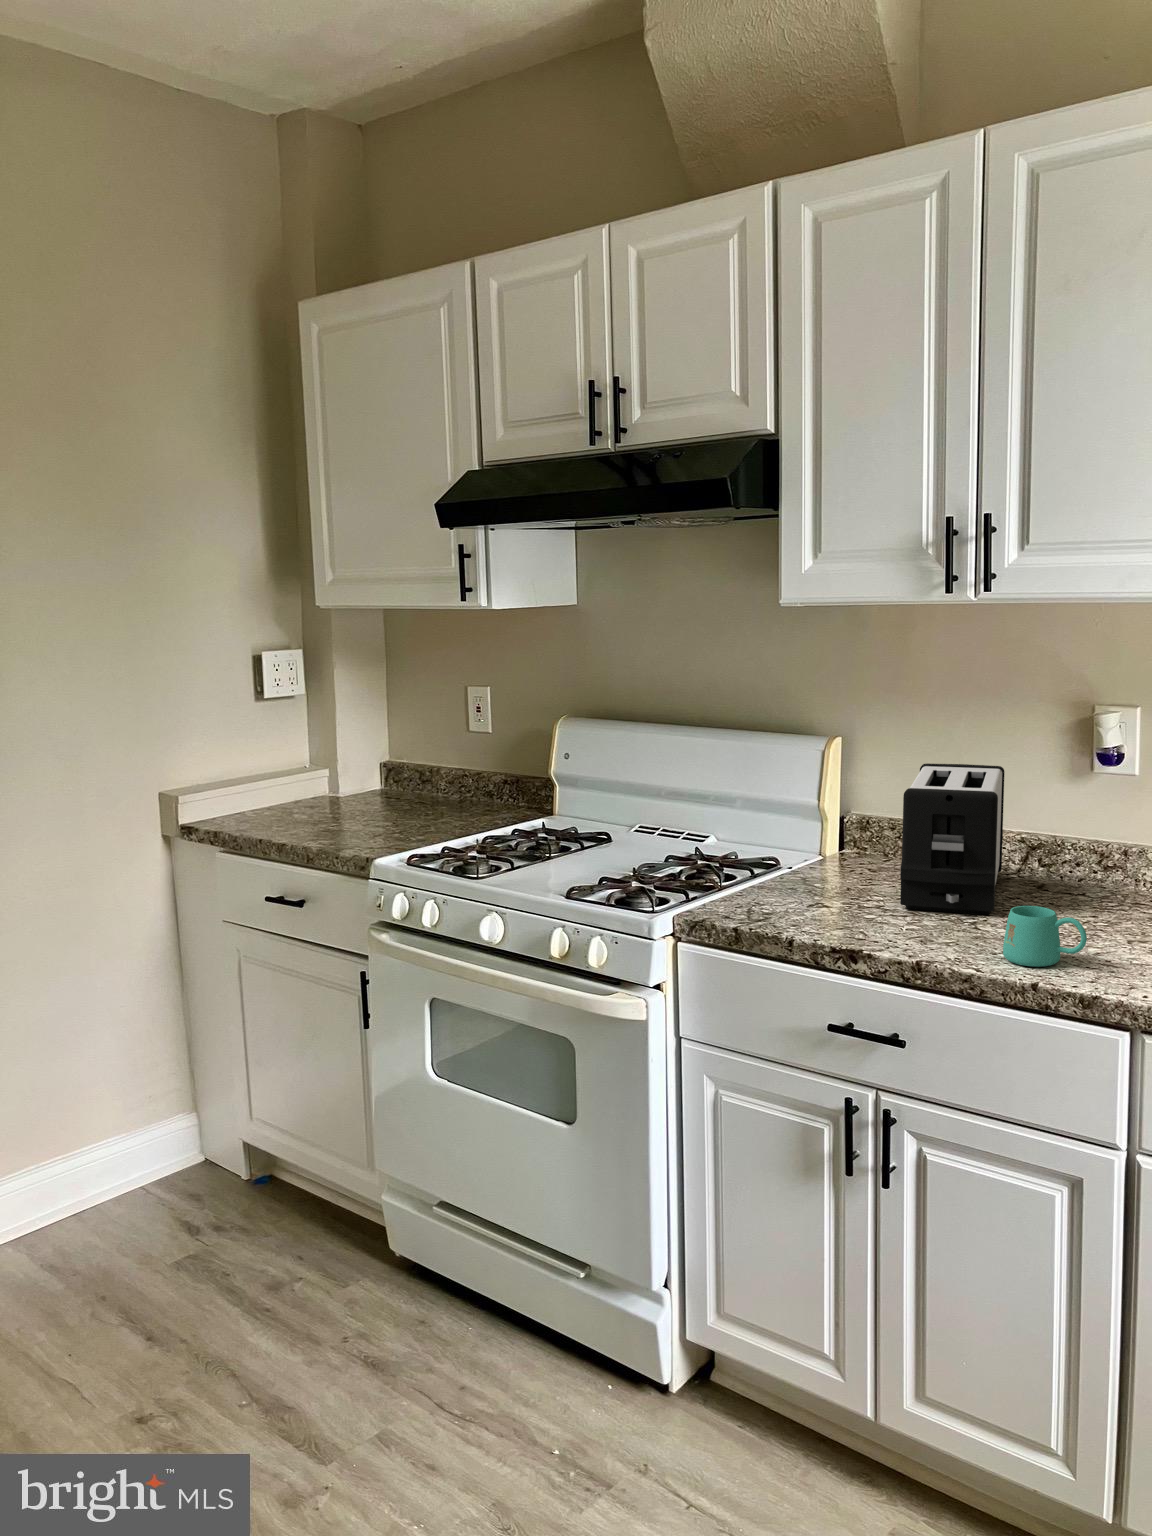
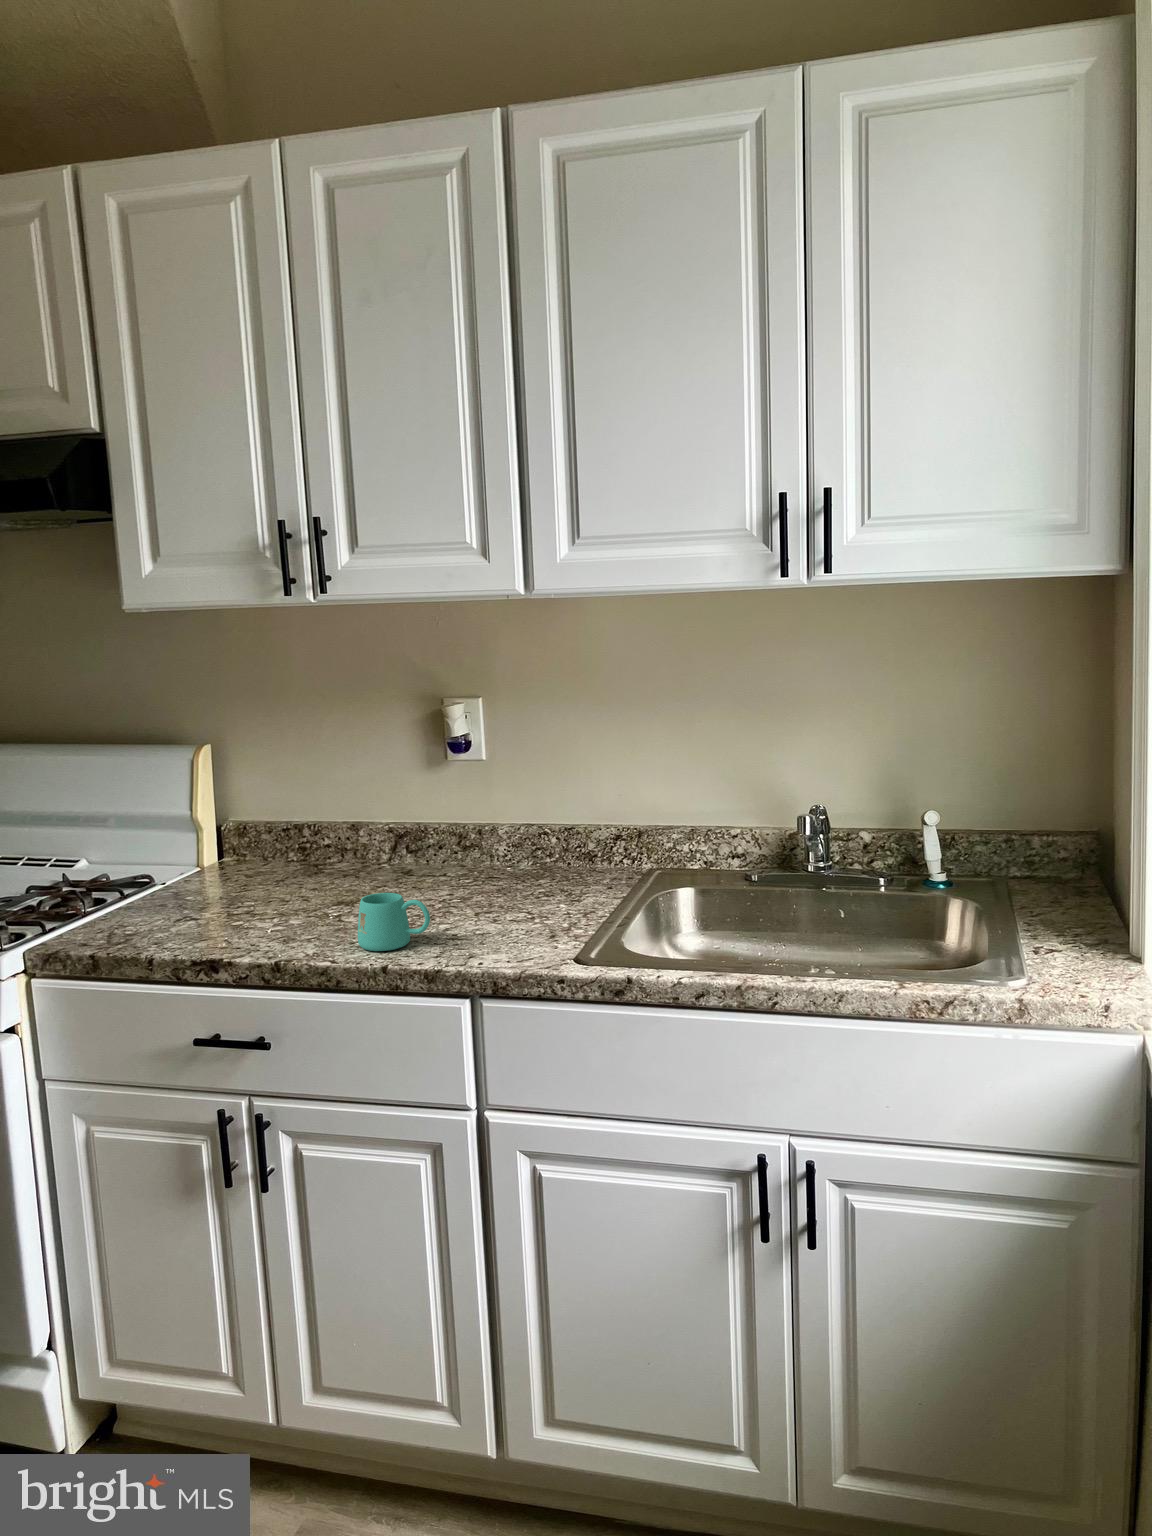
toaster: present [900,763,1005,915] -> none [262,762,373,910]

